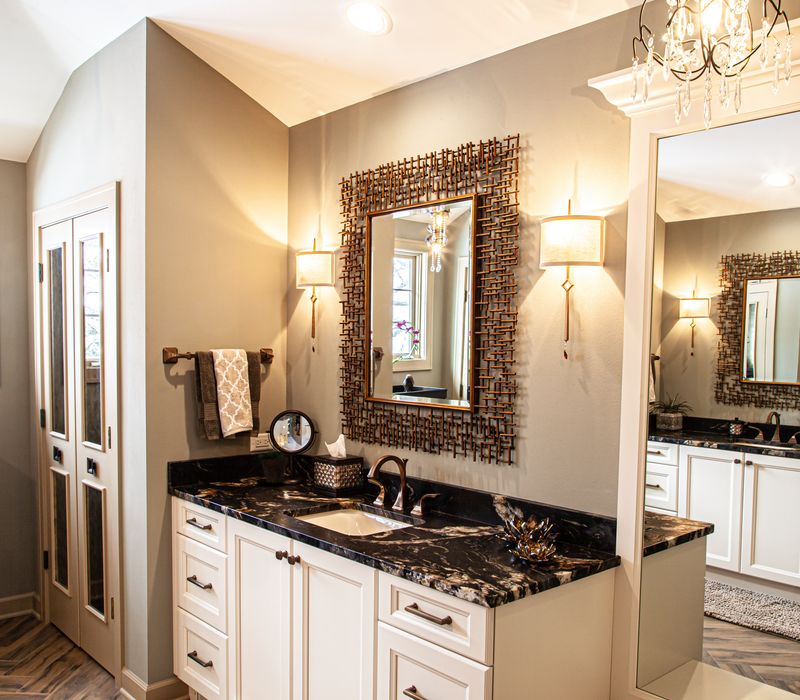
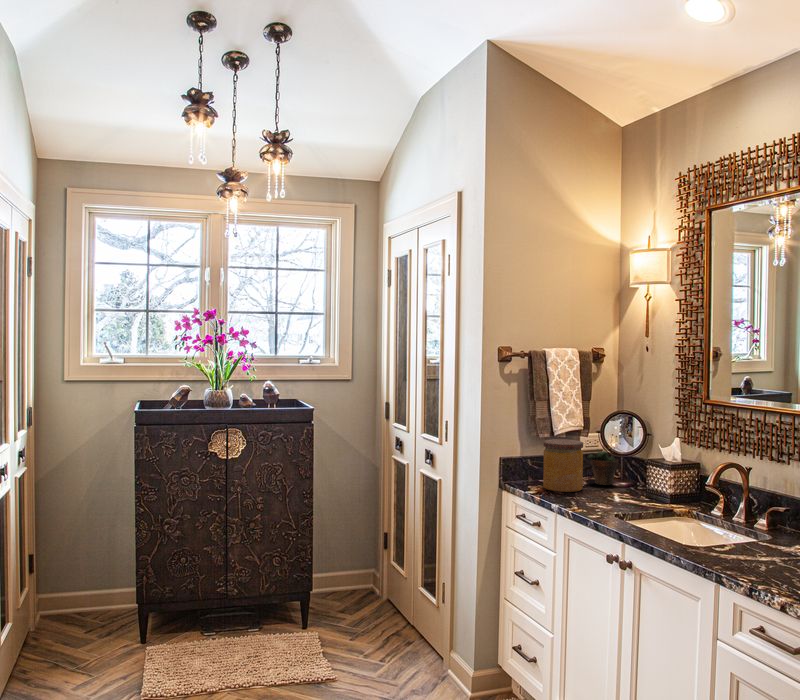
jar: none [212,440,253,495] -> present [543,439,583,492]

